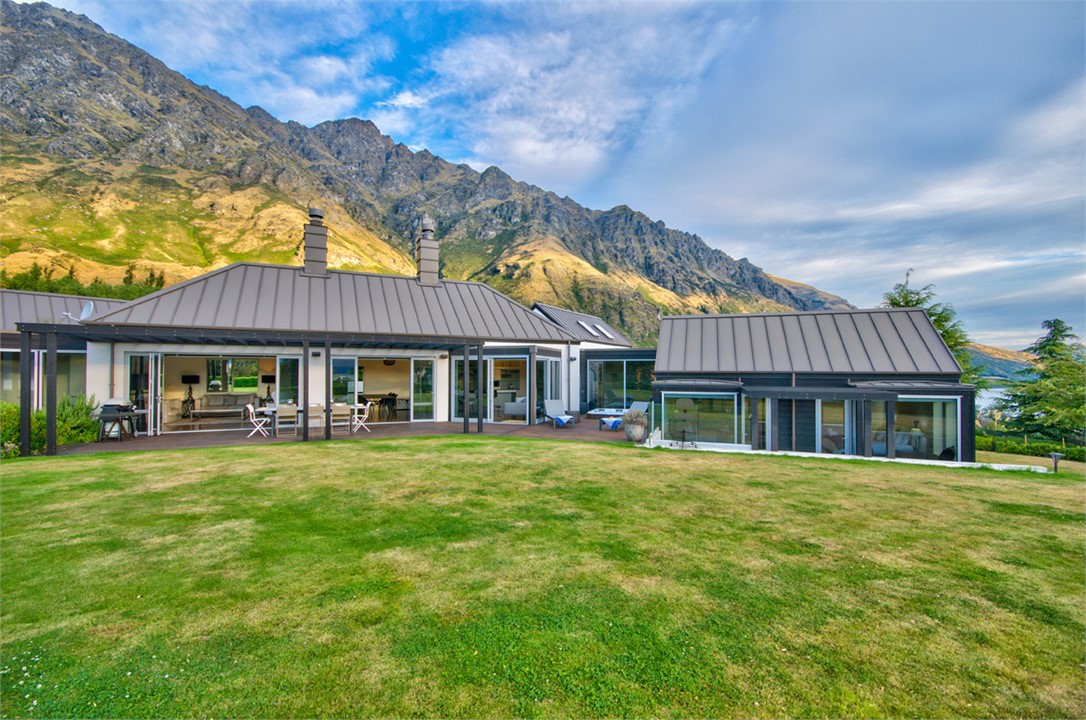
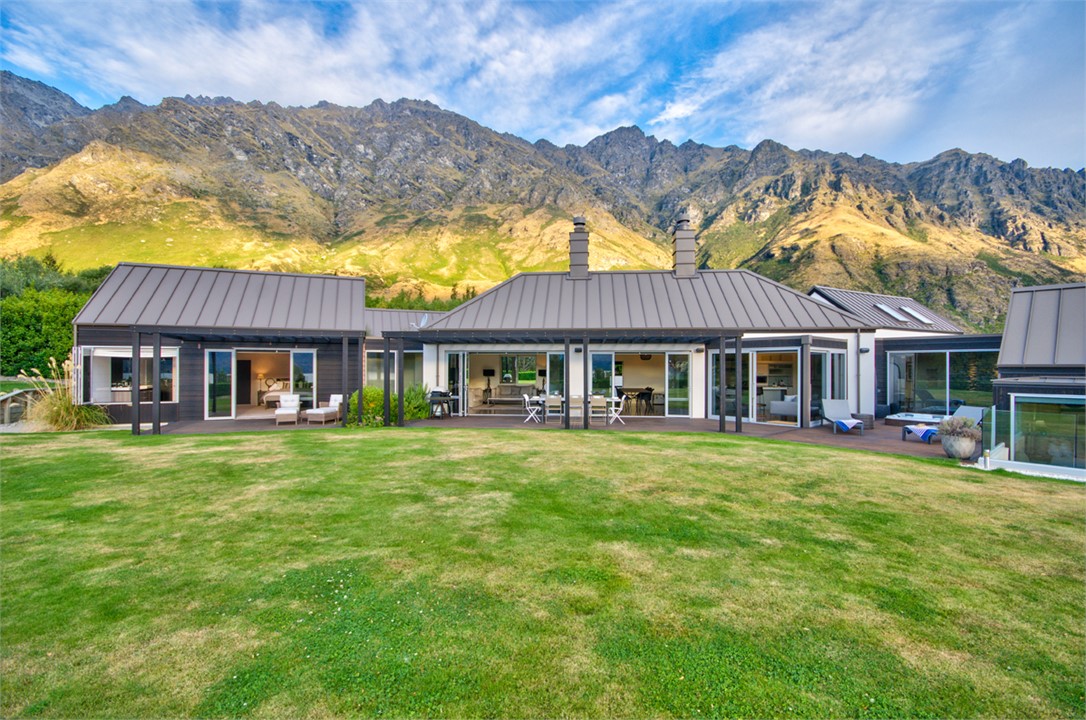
stool: present [670,398,697,448] -> none [1017,405,1071,477]

